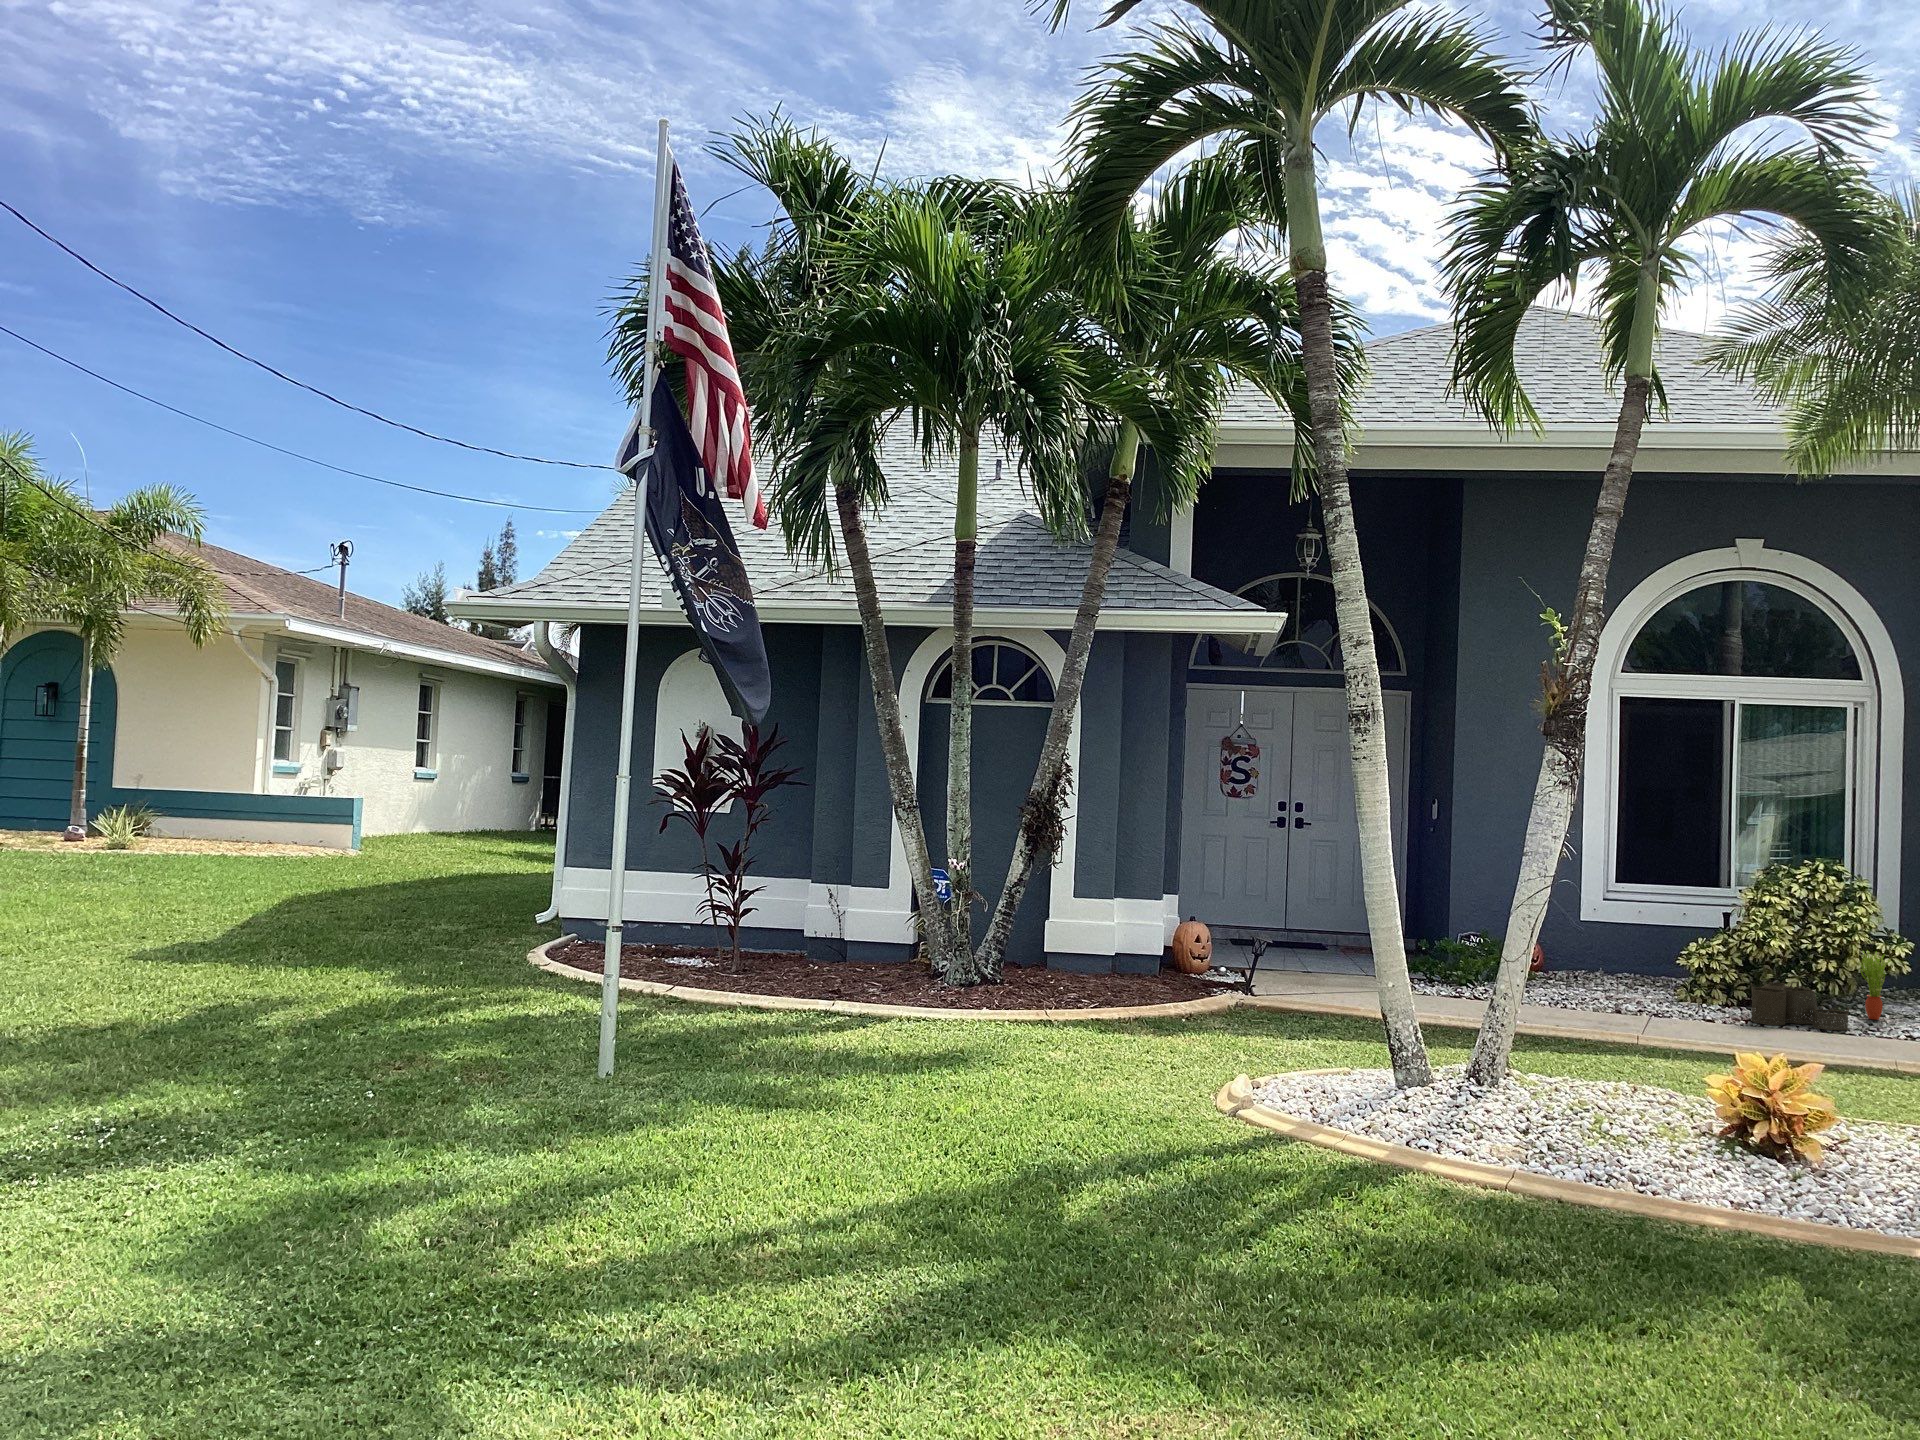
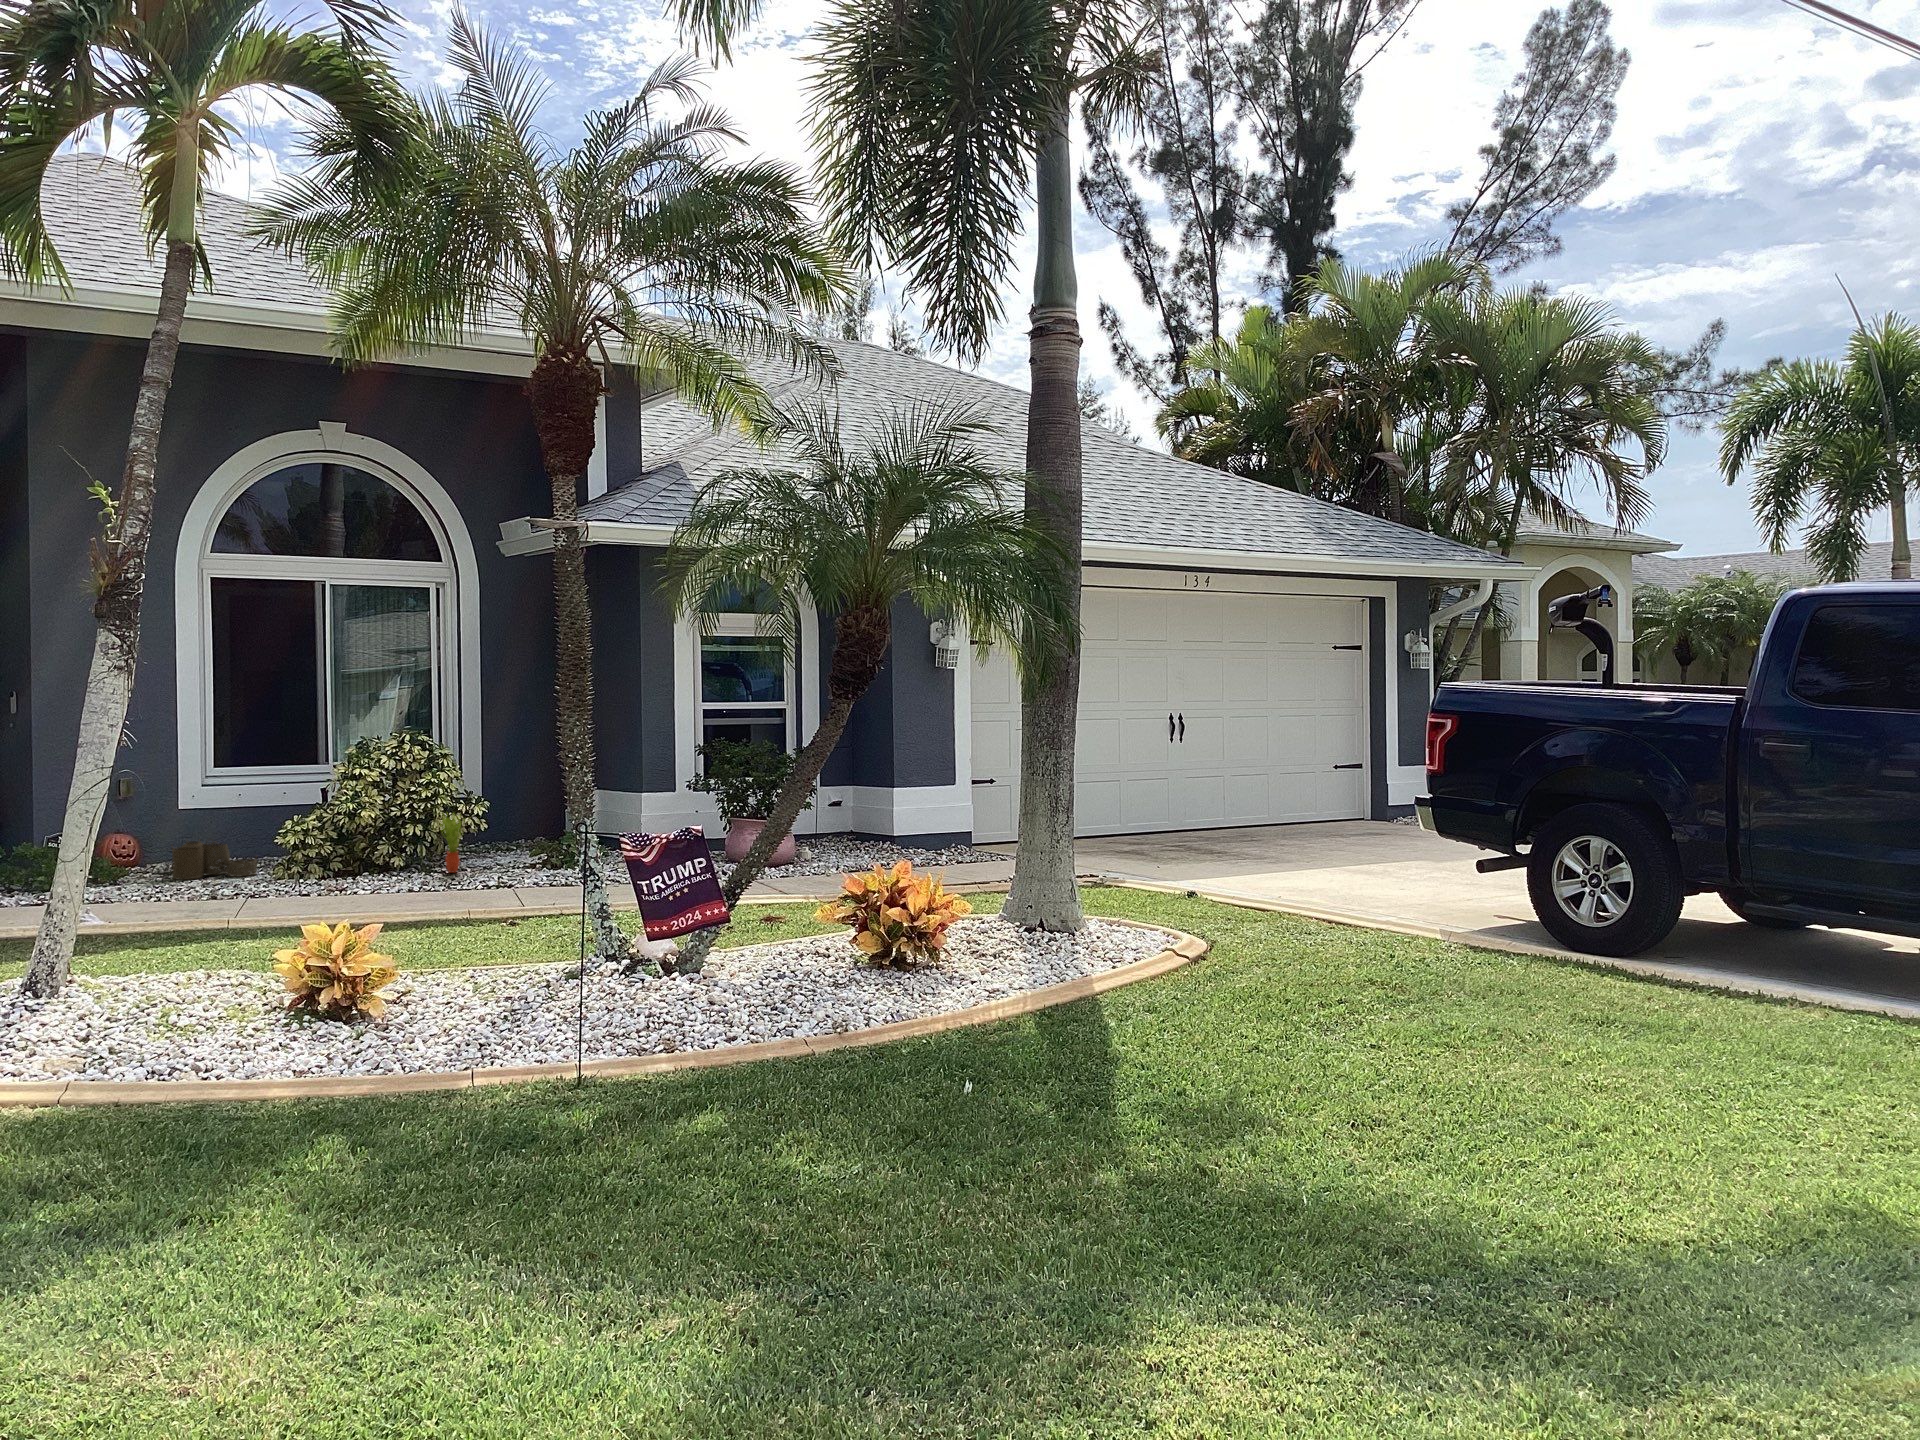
woven basket: present [1751,980,1849,1031] -> present [172,839,257,880]

